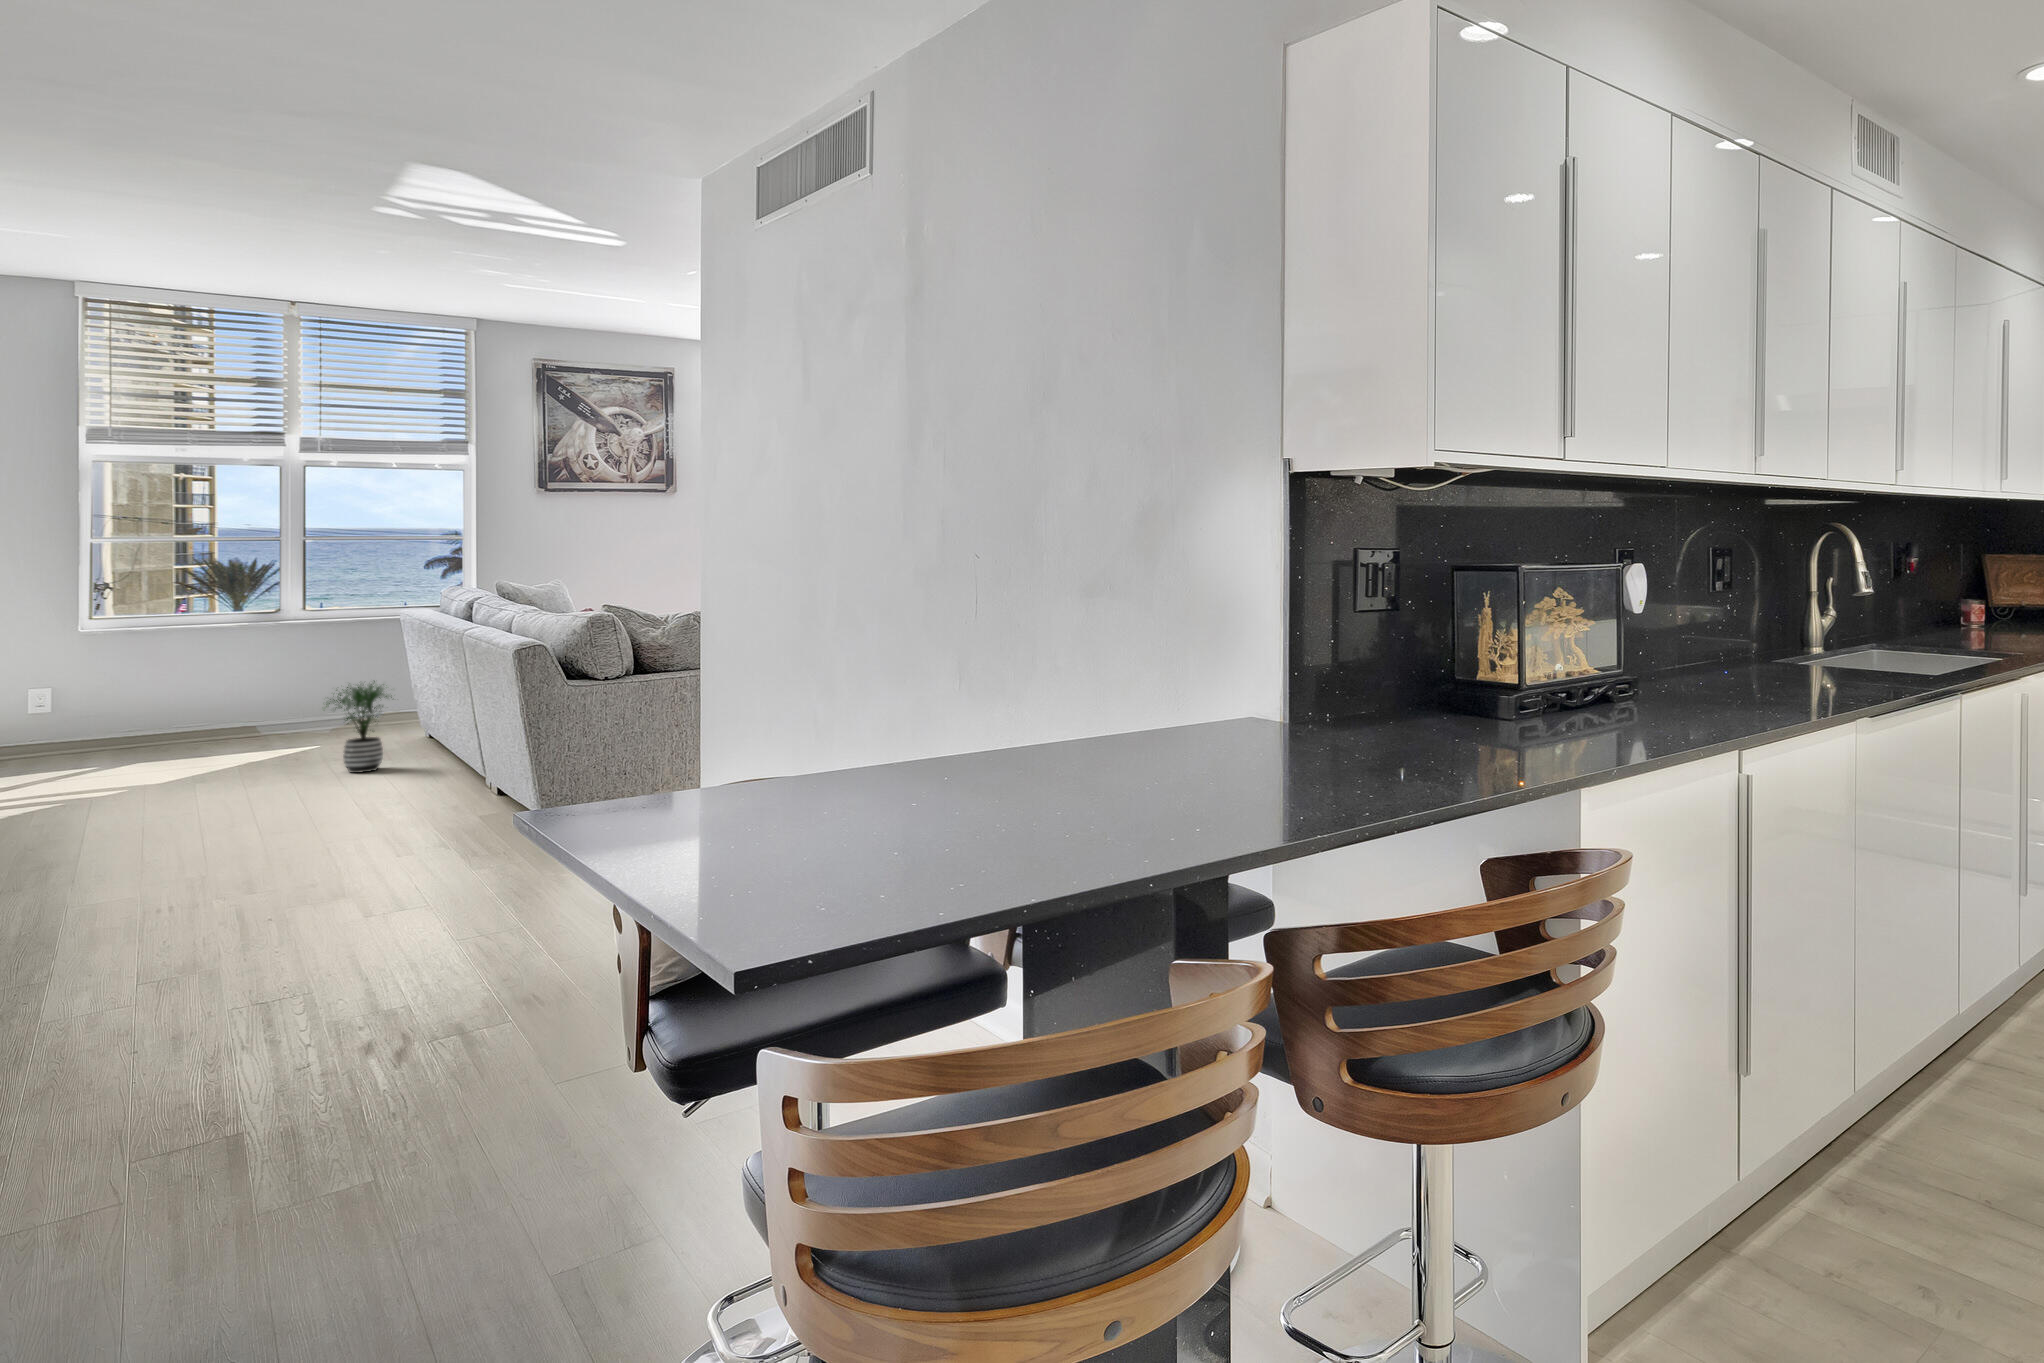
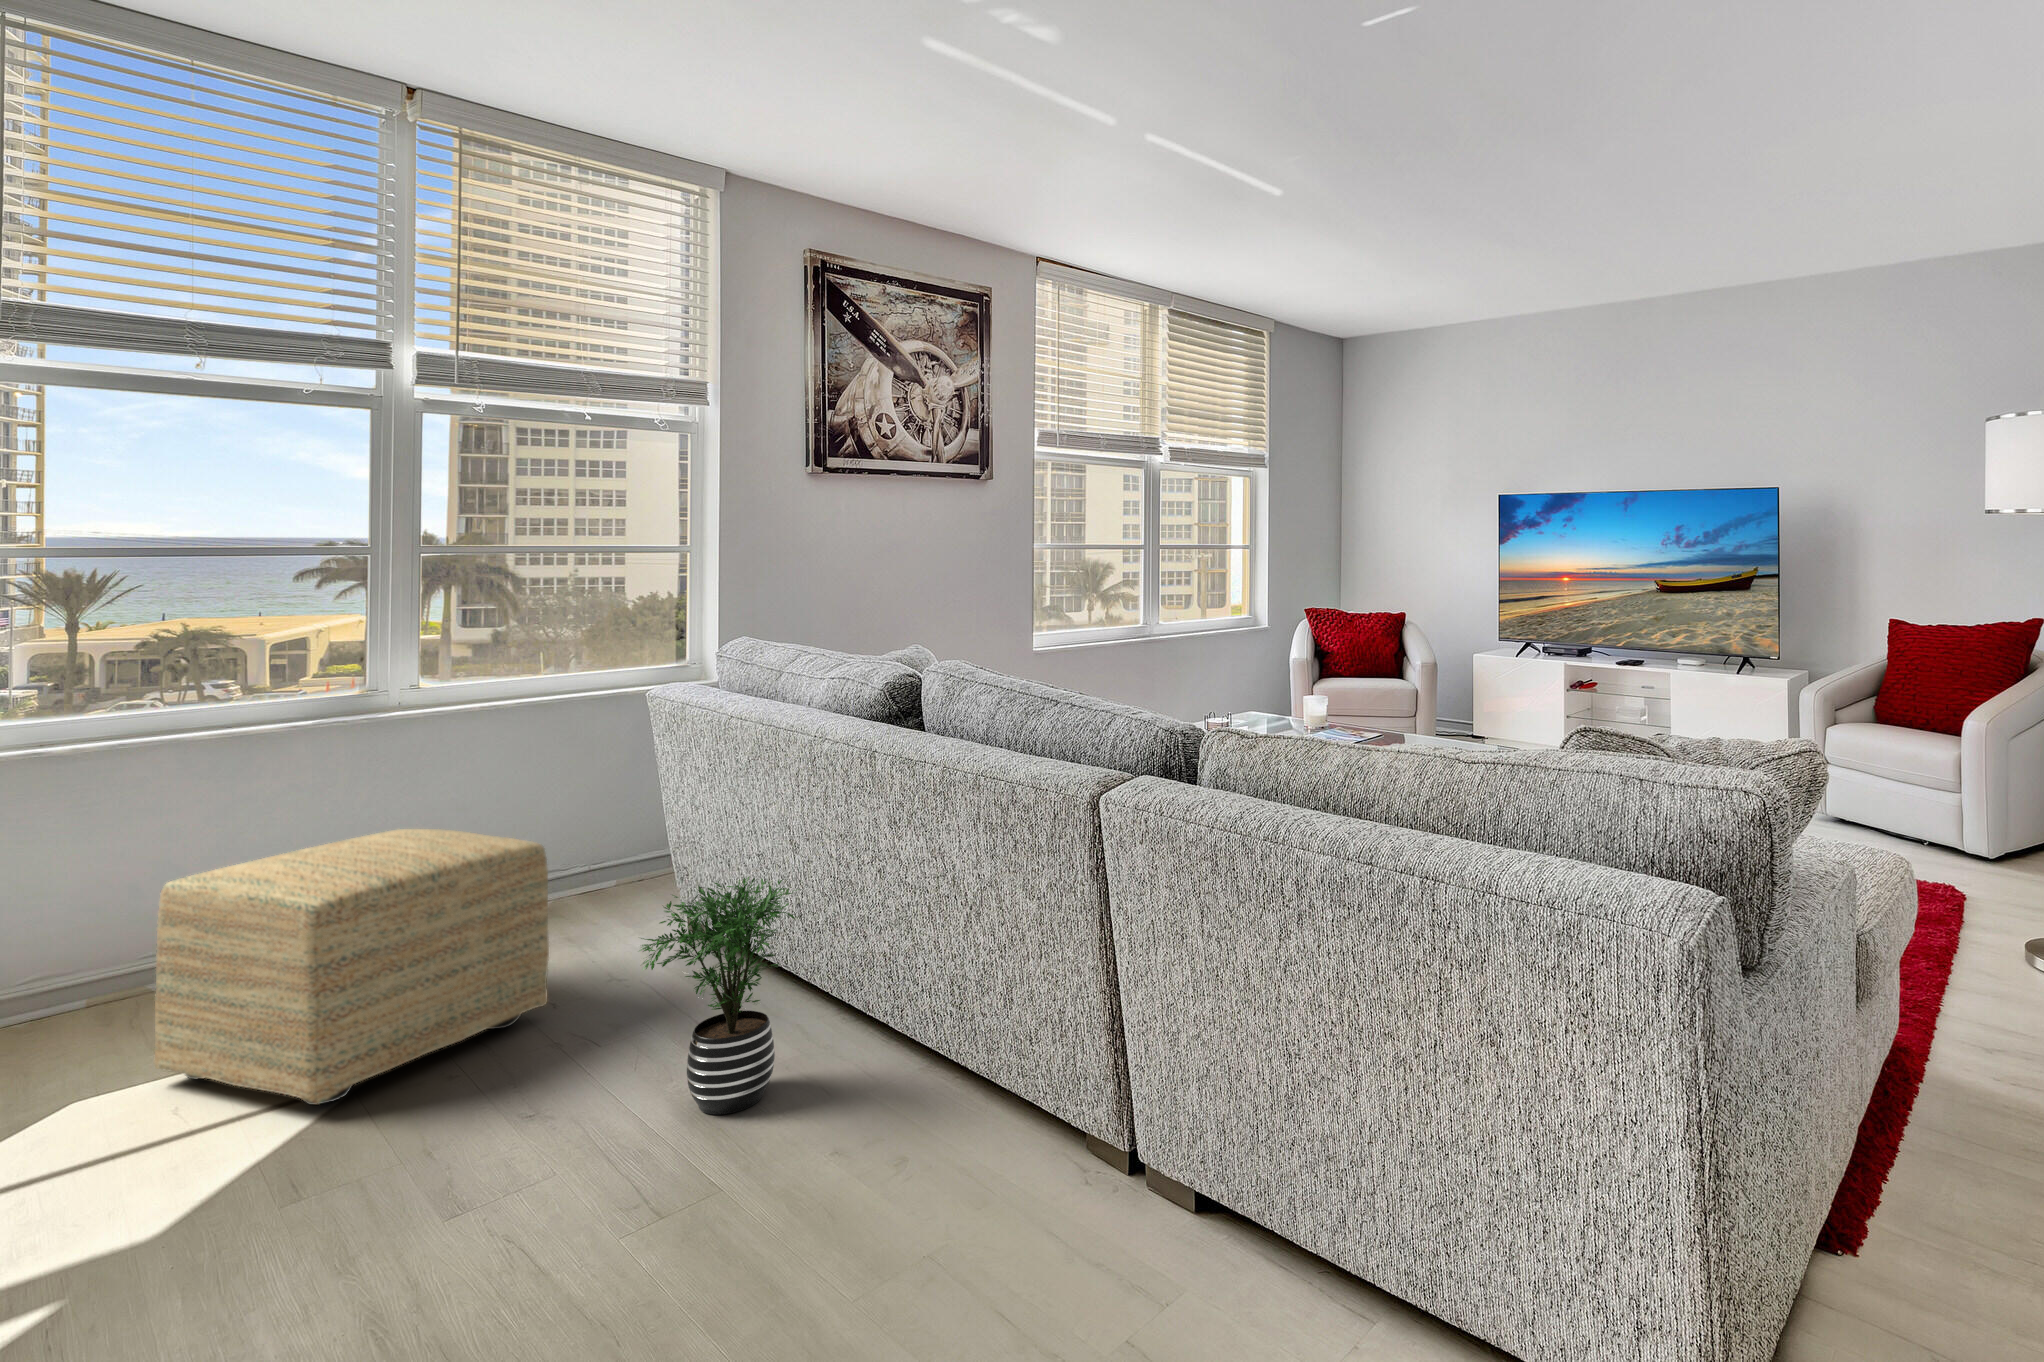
ottoman: none [162,669,322,765] -> present [154,829,549,1105]

